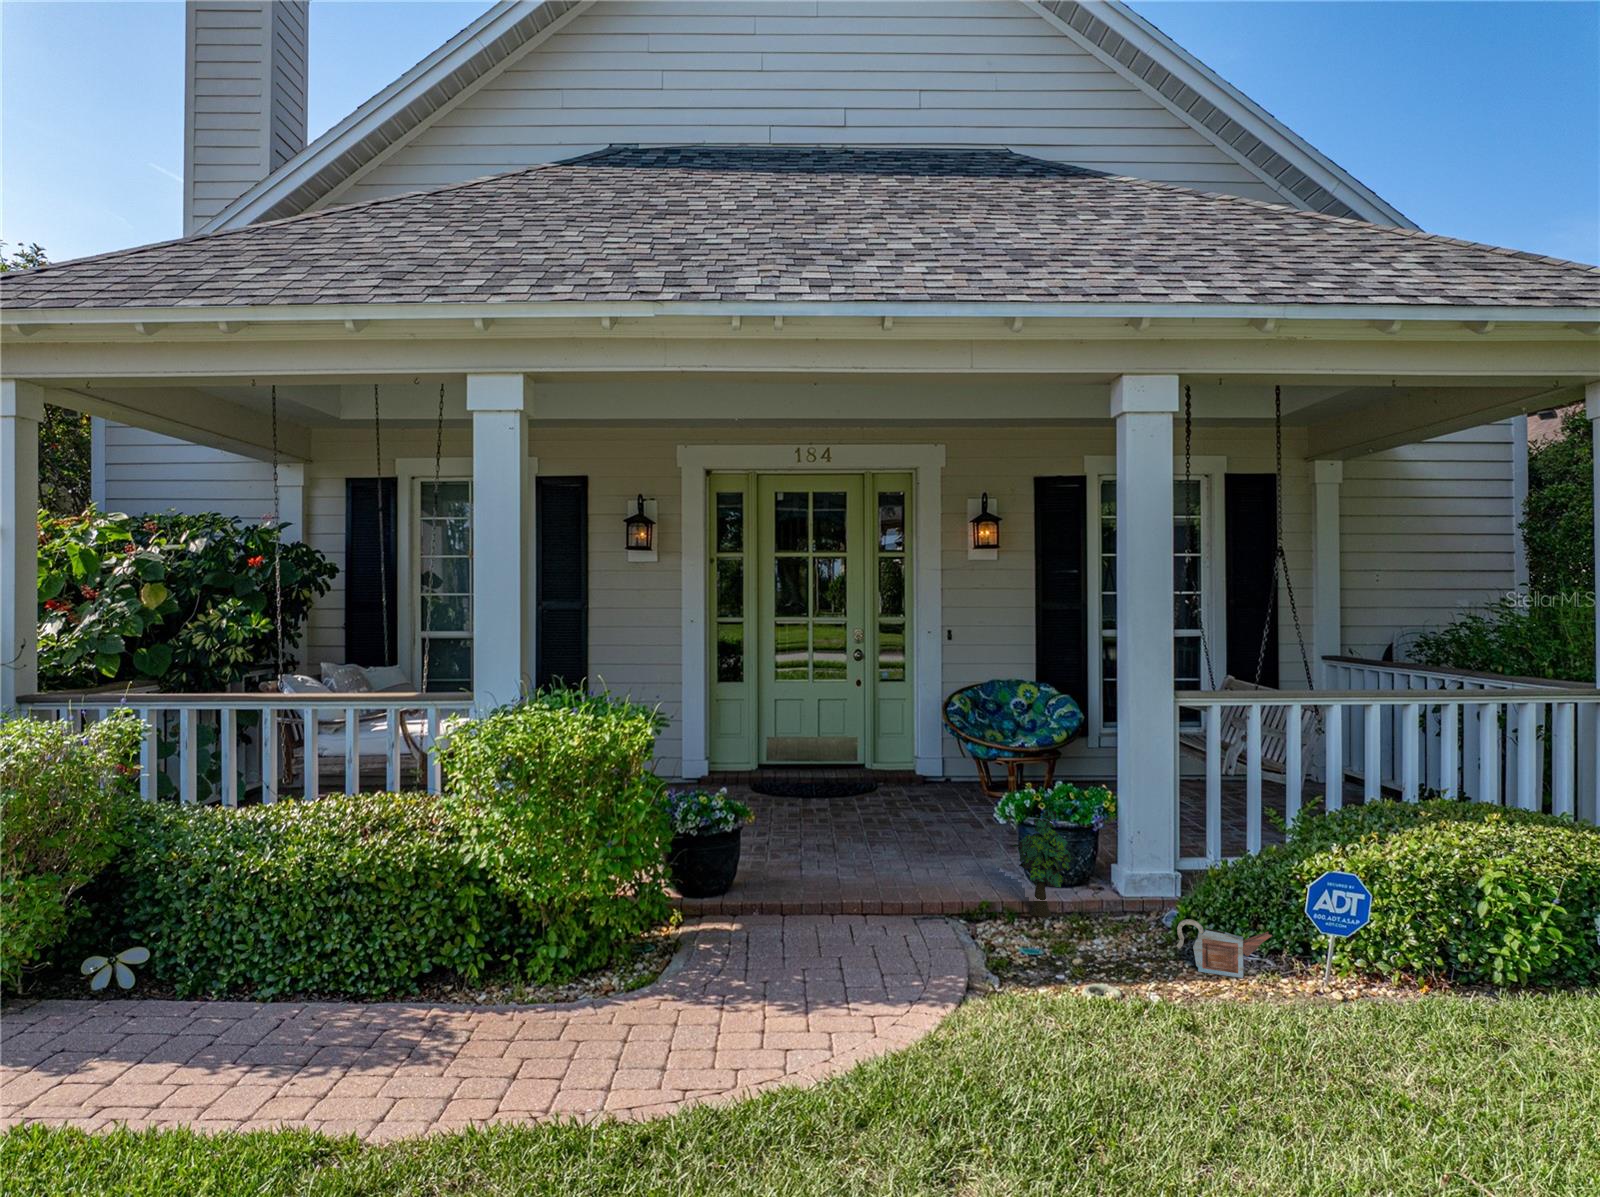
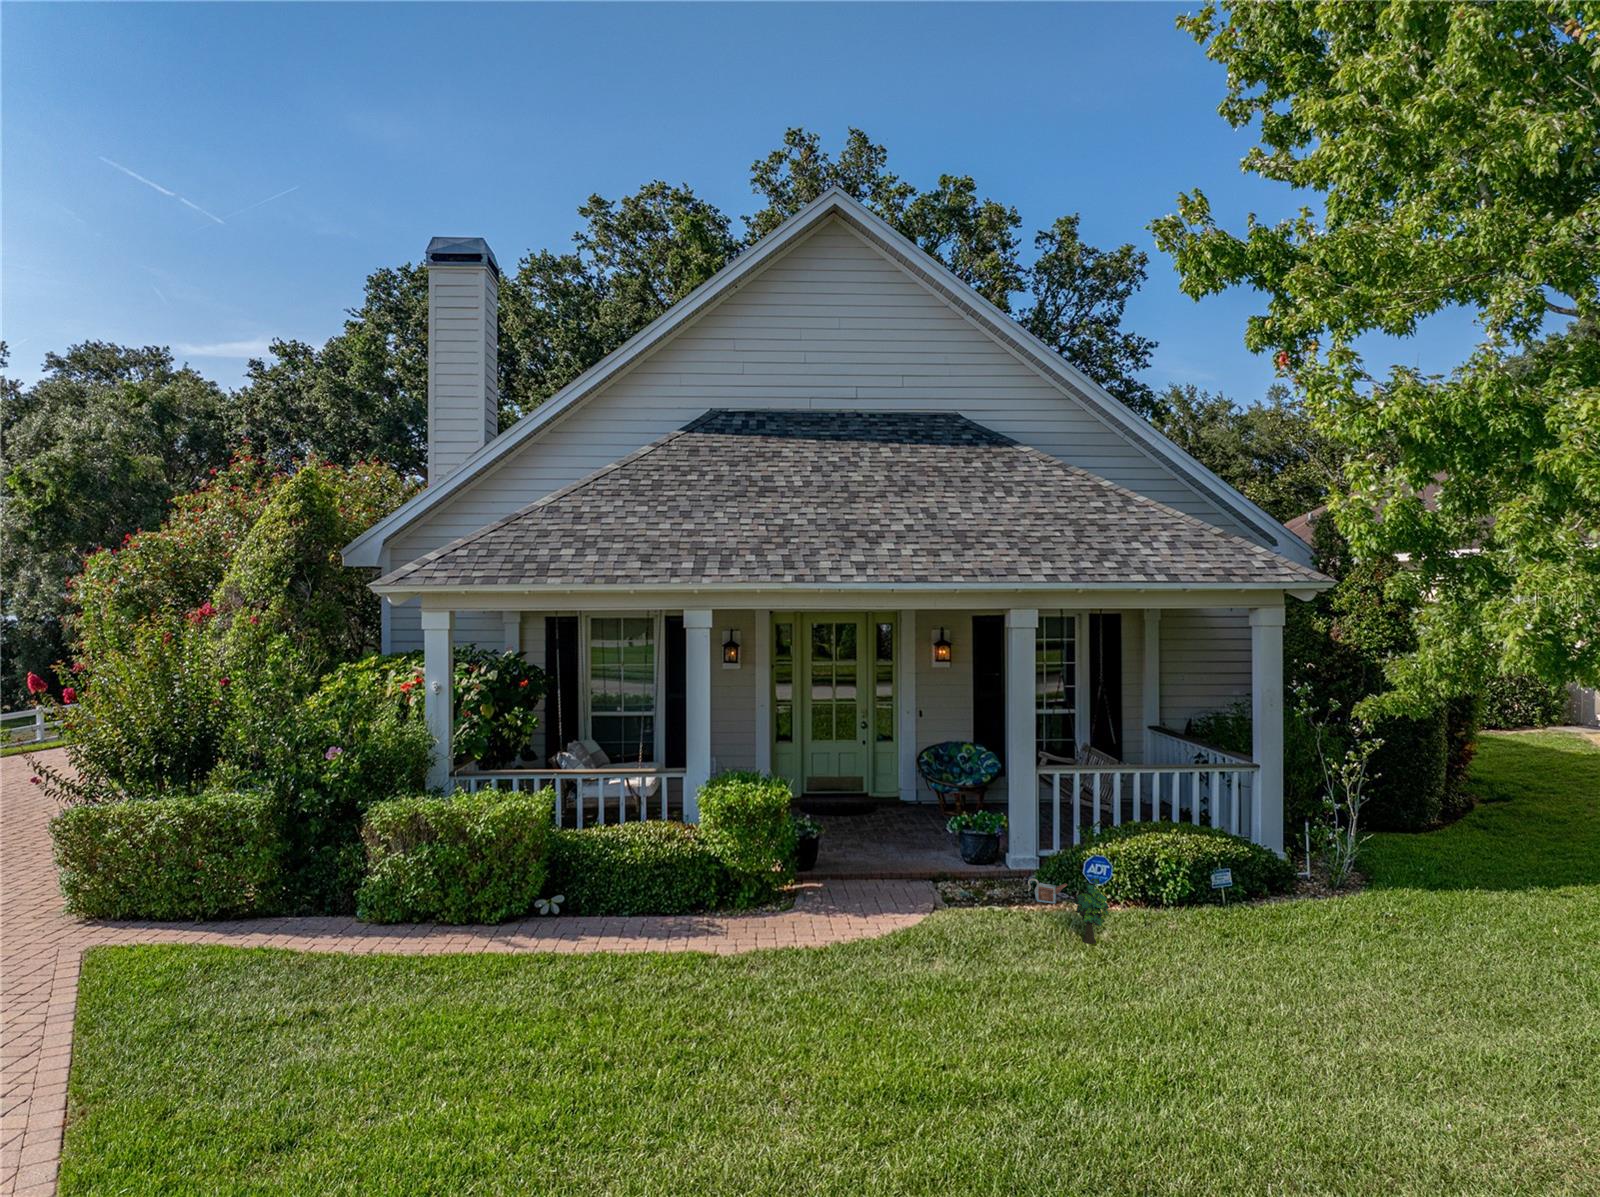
decorative plant: present [1010,811,1074,917] -> present [1070,878,1109,944]

